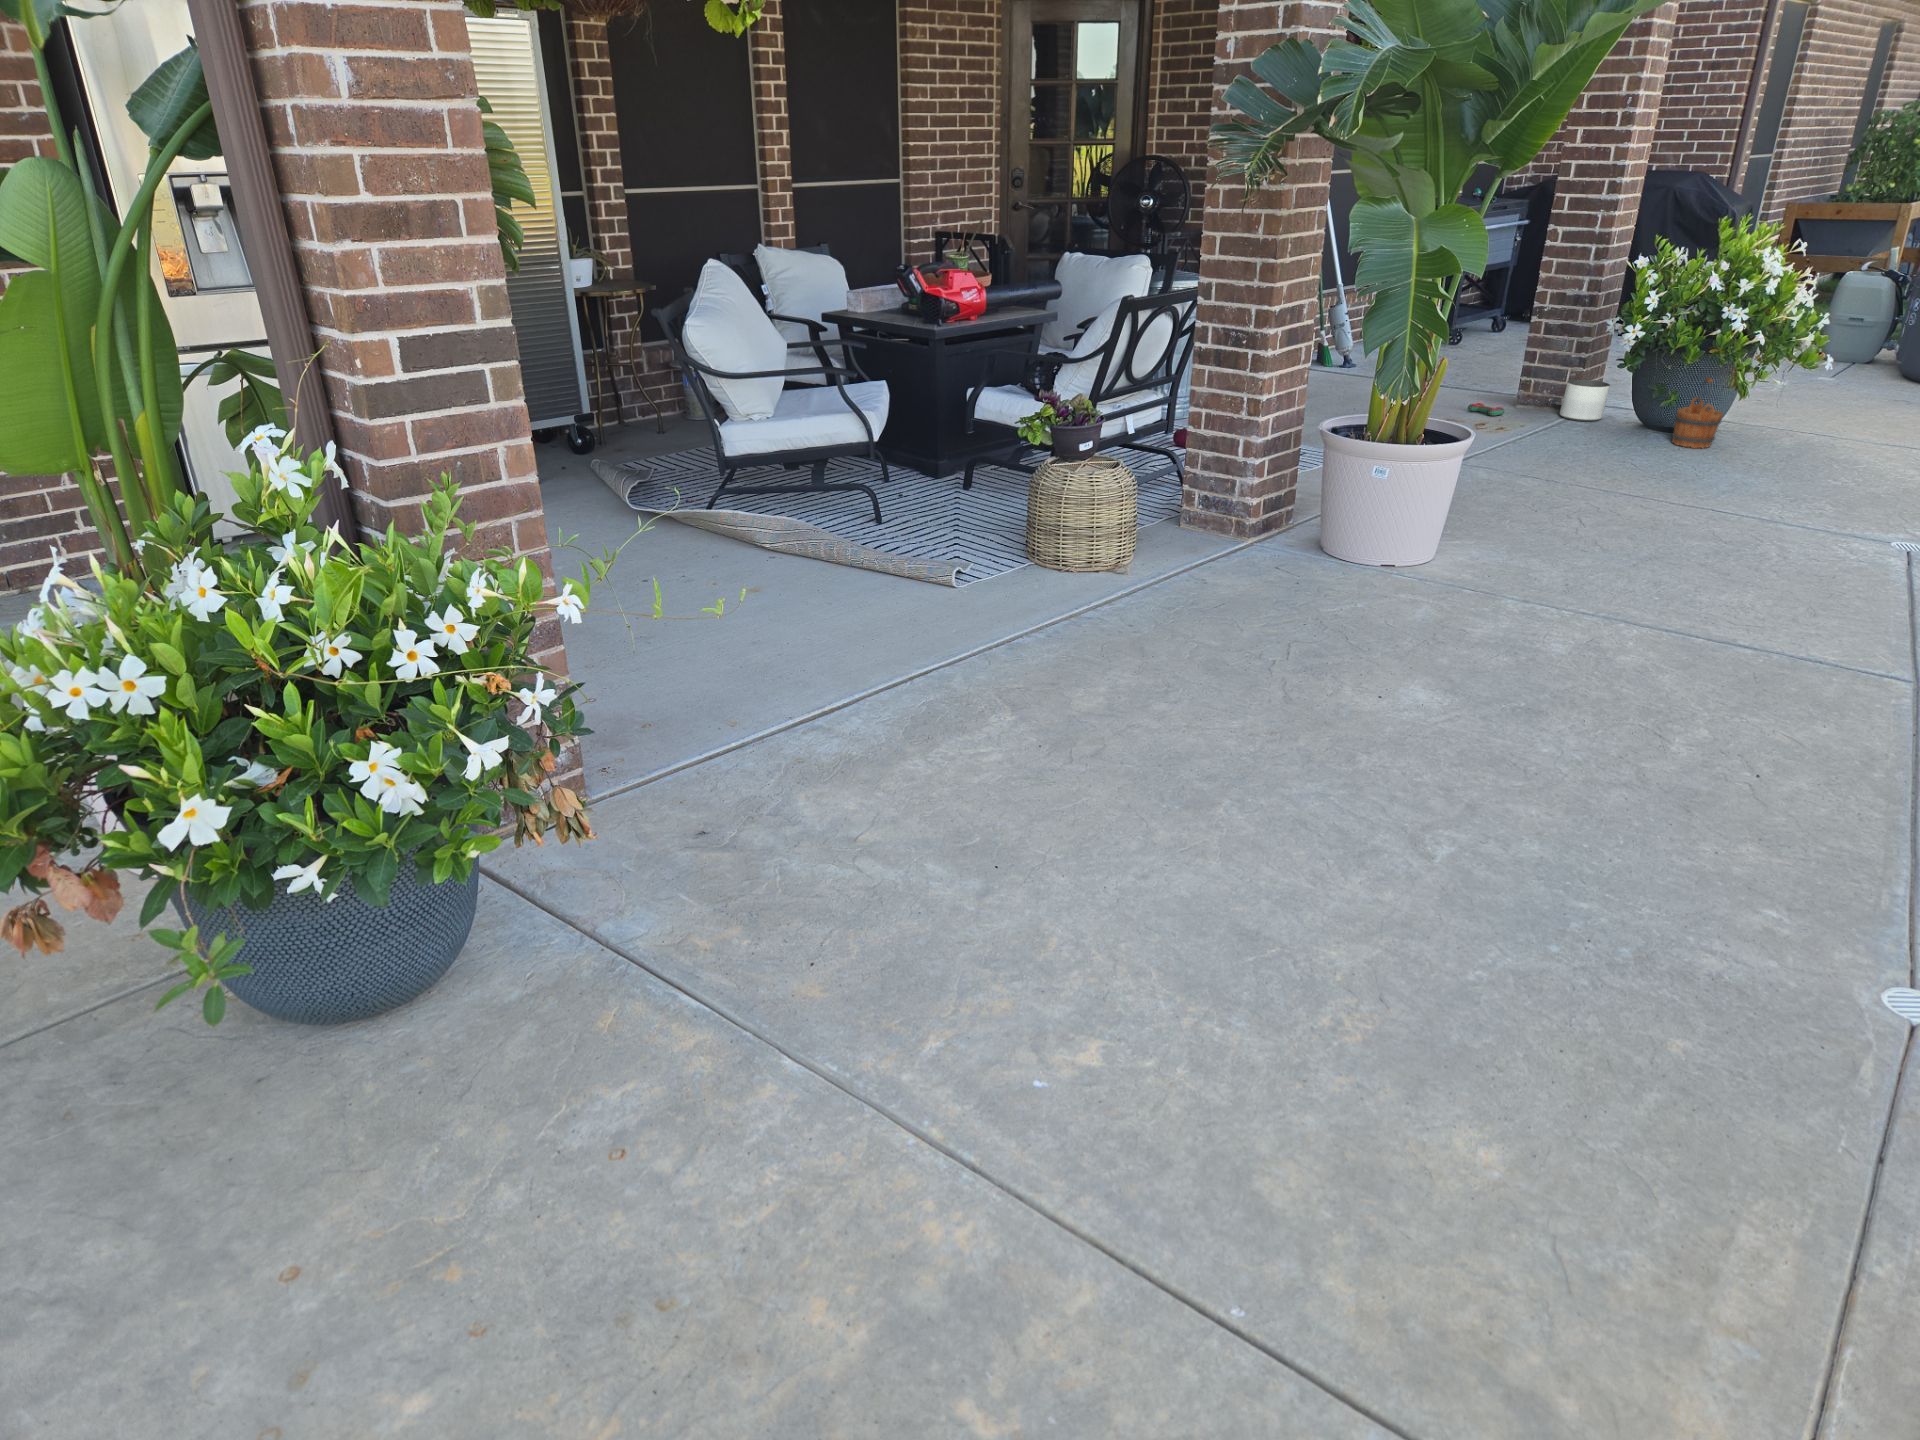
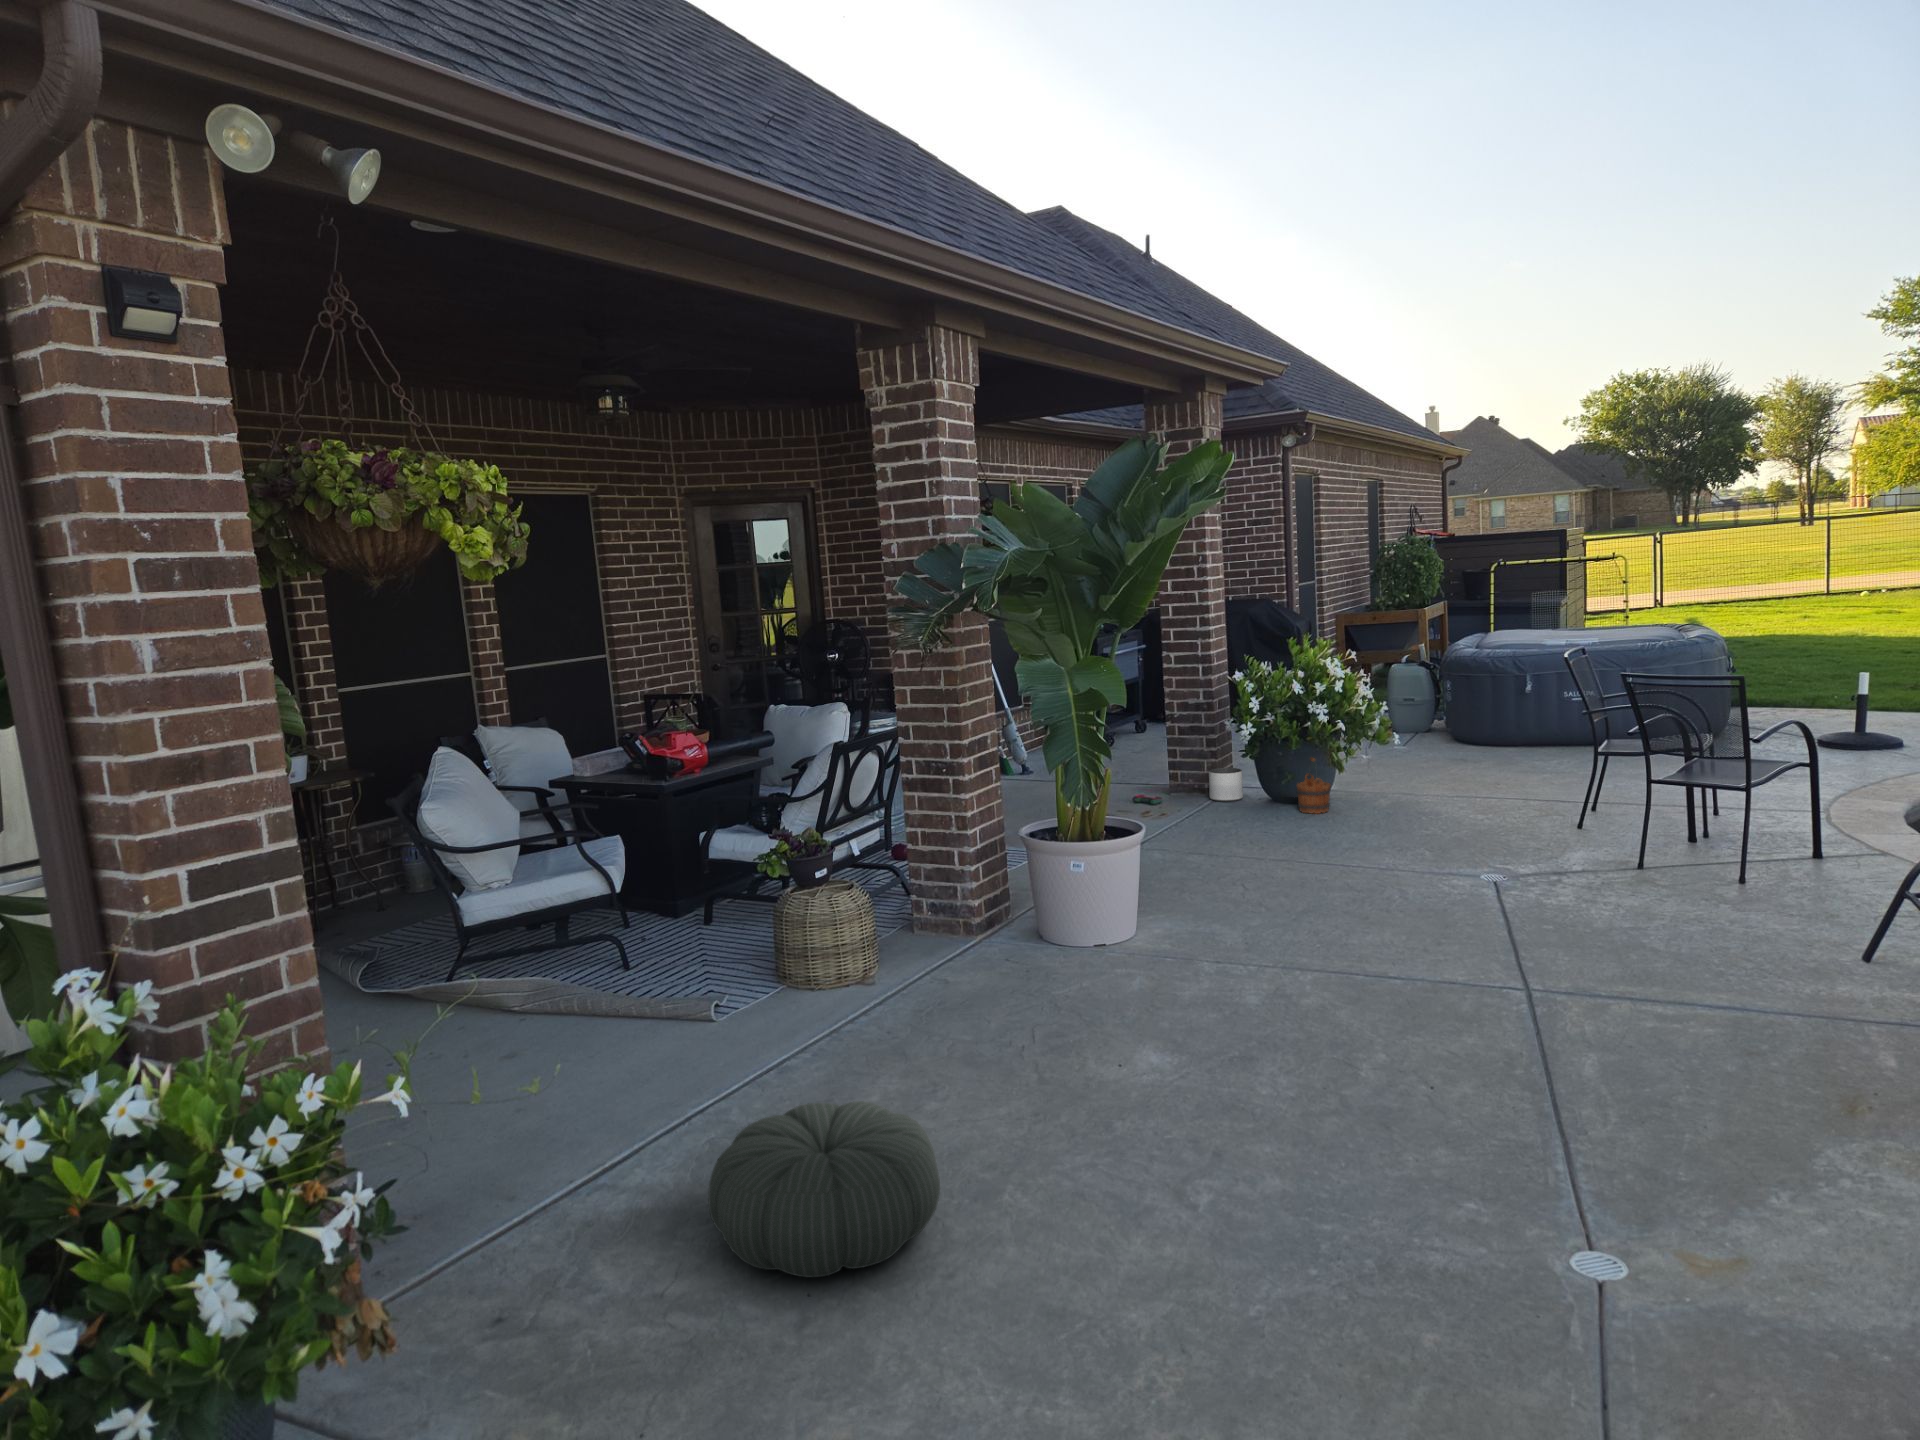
pouf: none [895,698,1143,880] -> present [708,1101,940,1277]

